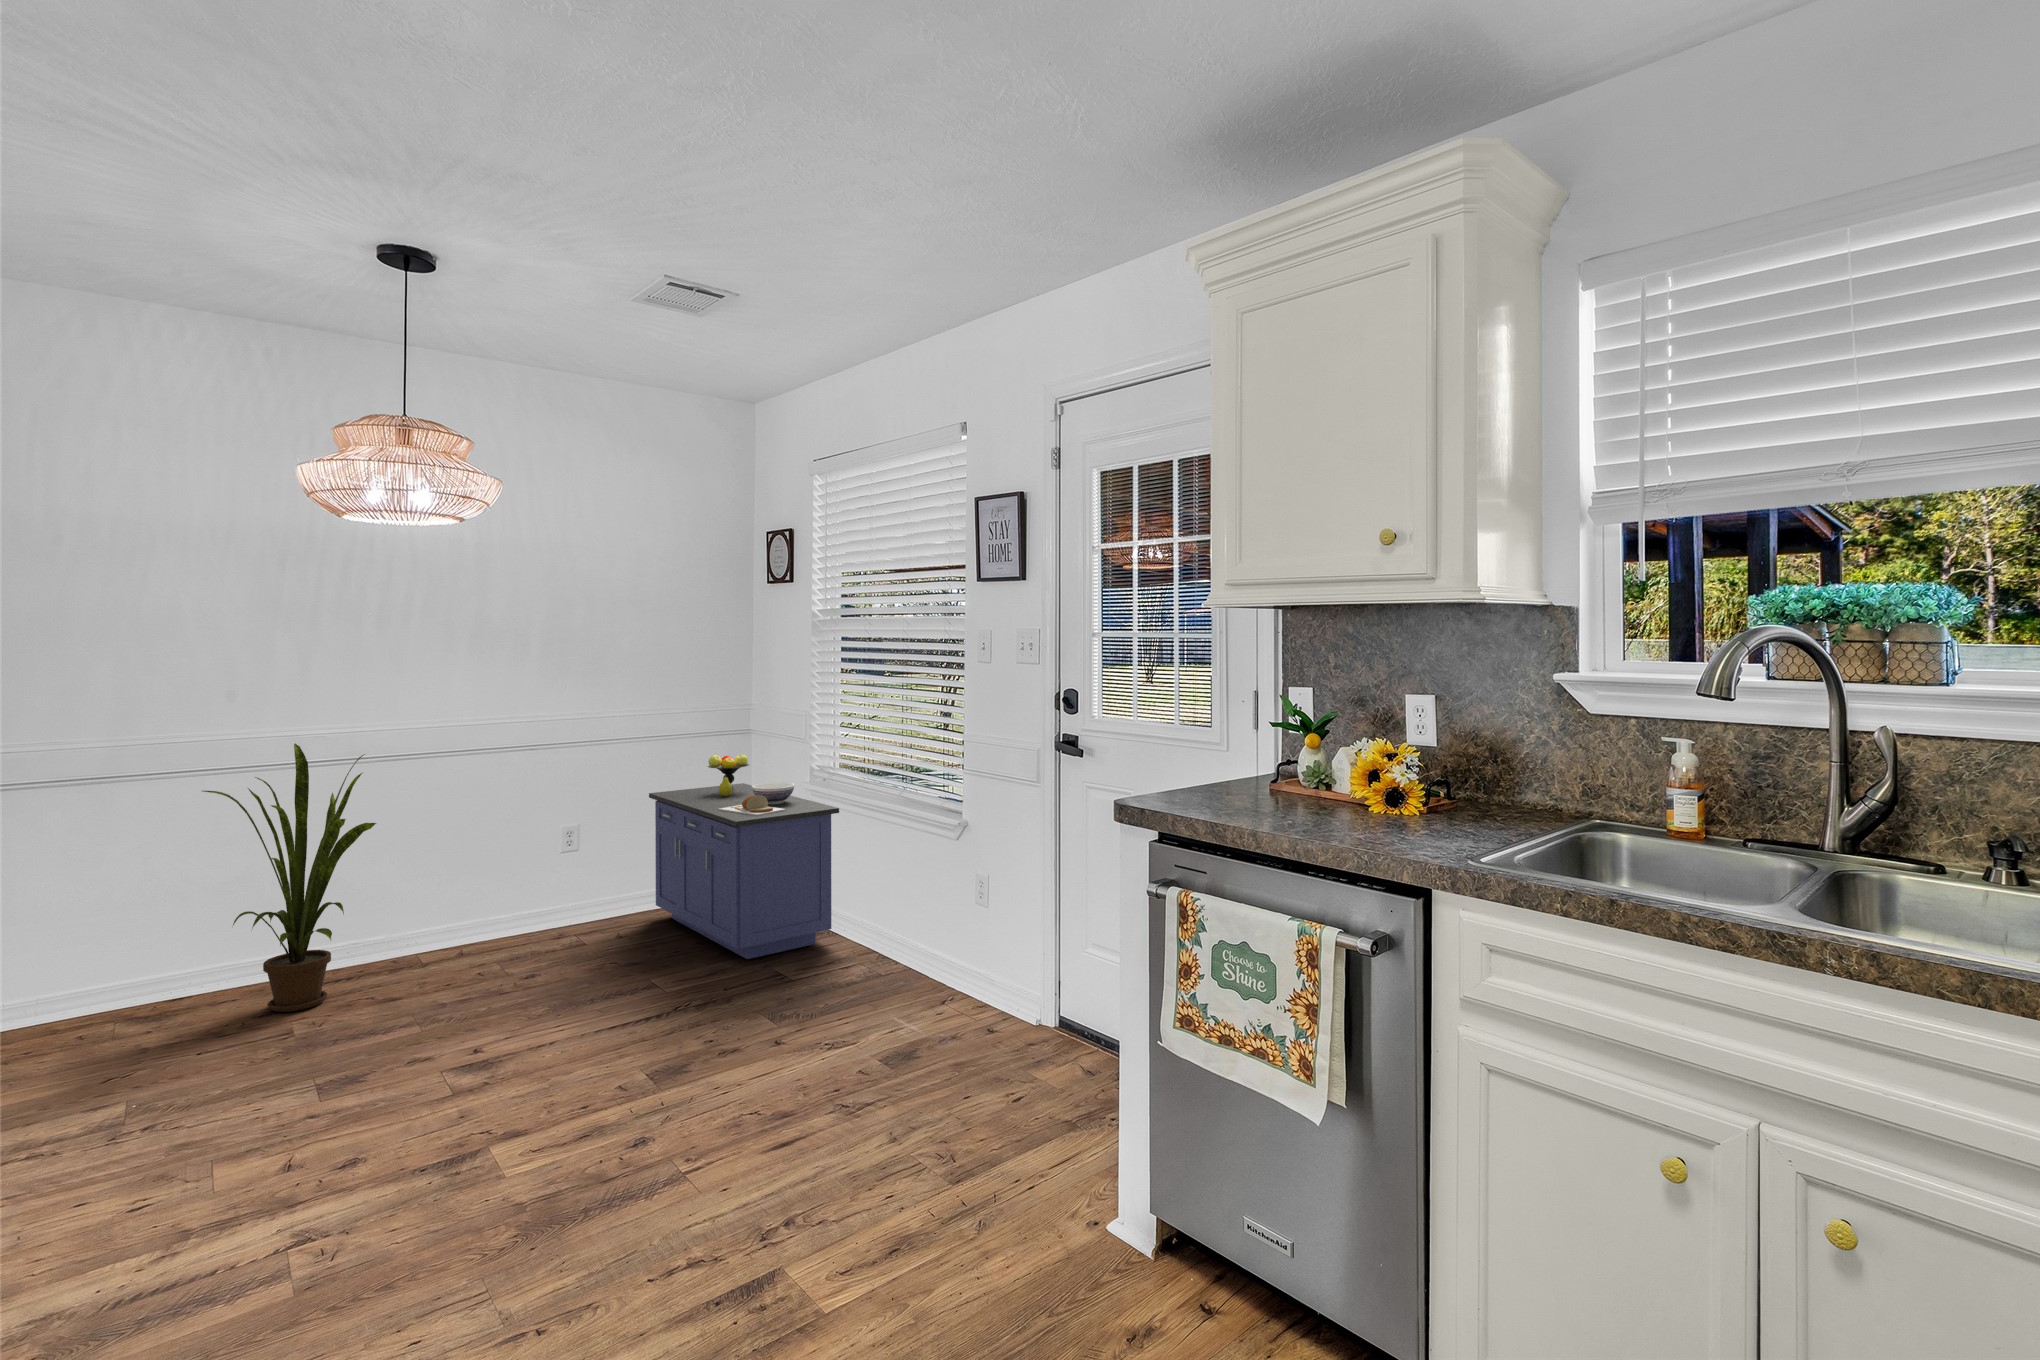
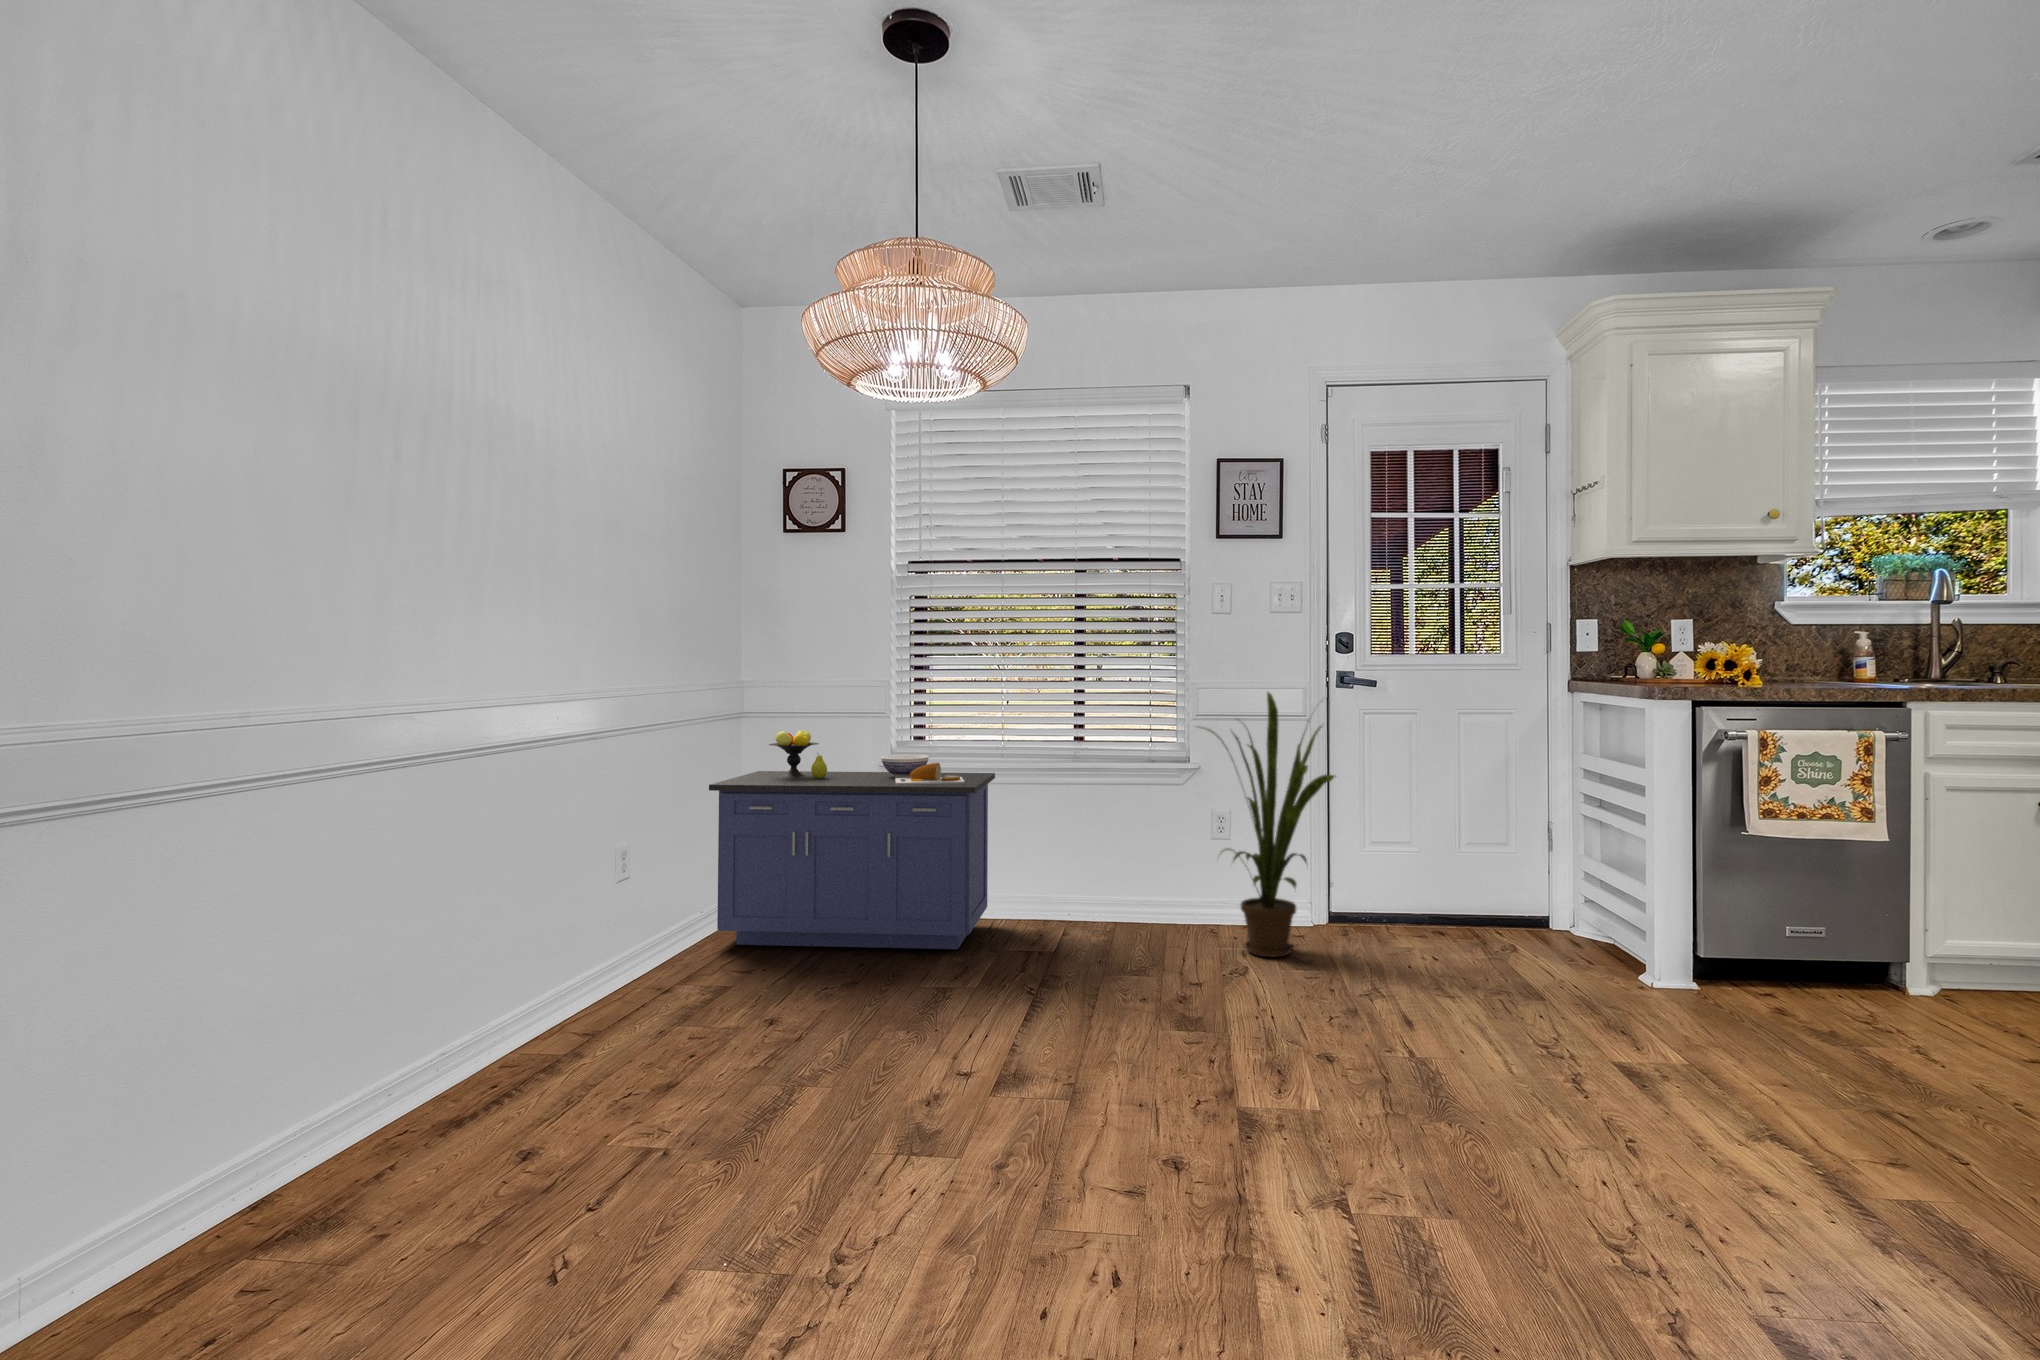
house plant: present [203,744,376,1012] -> present [1199,692,1336,957]

